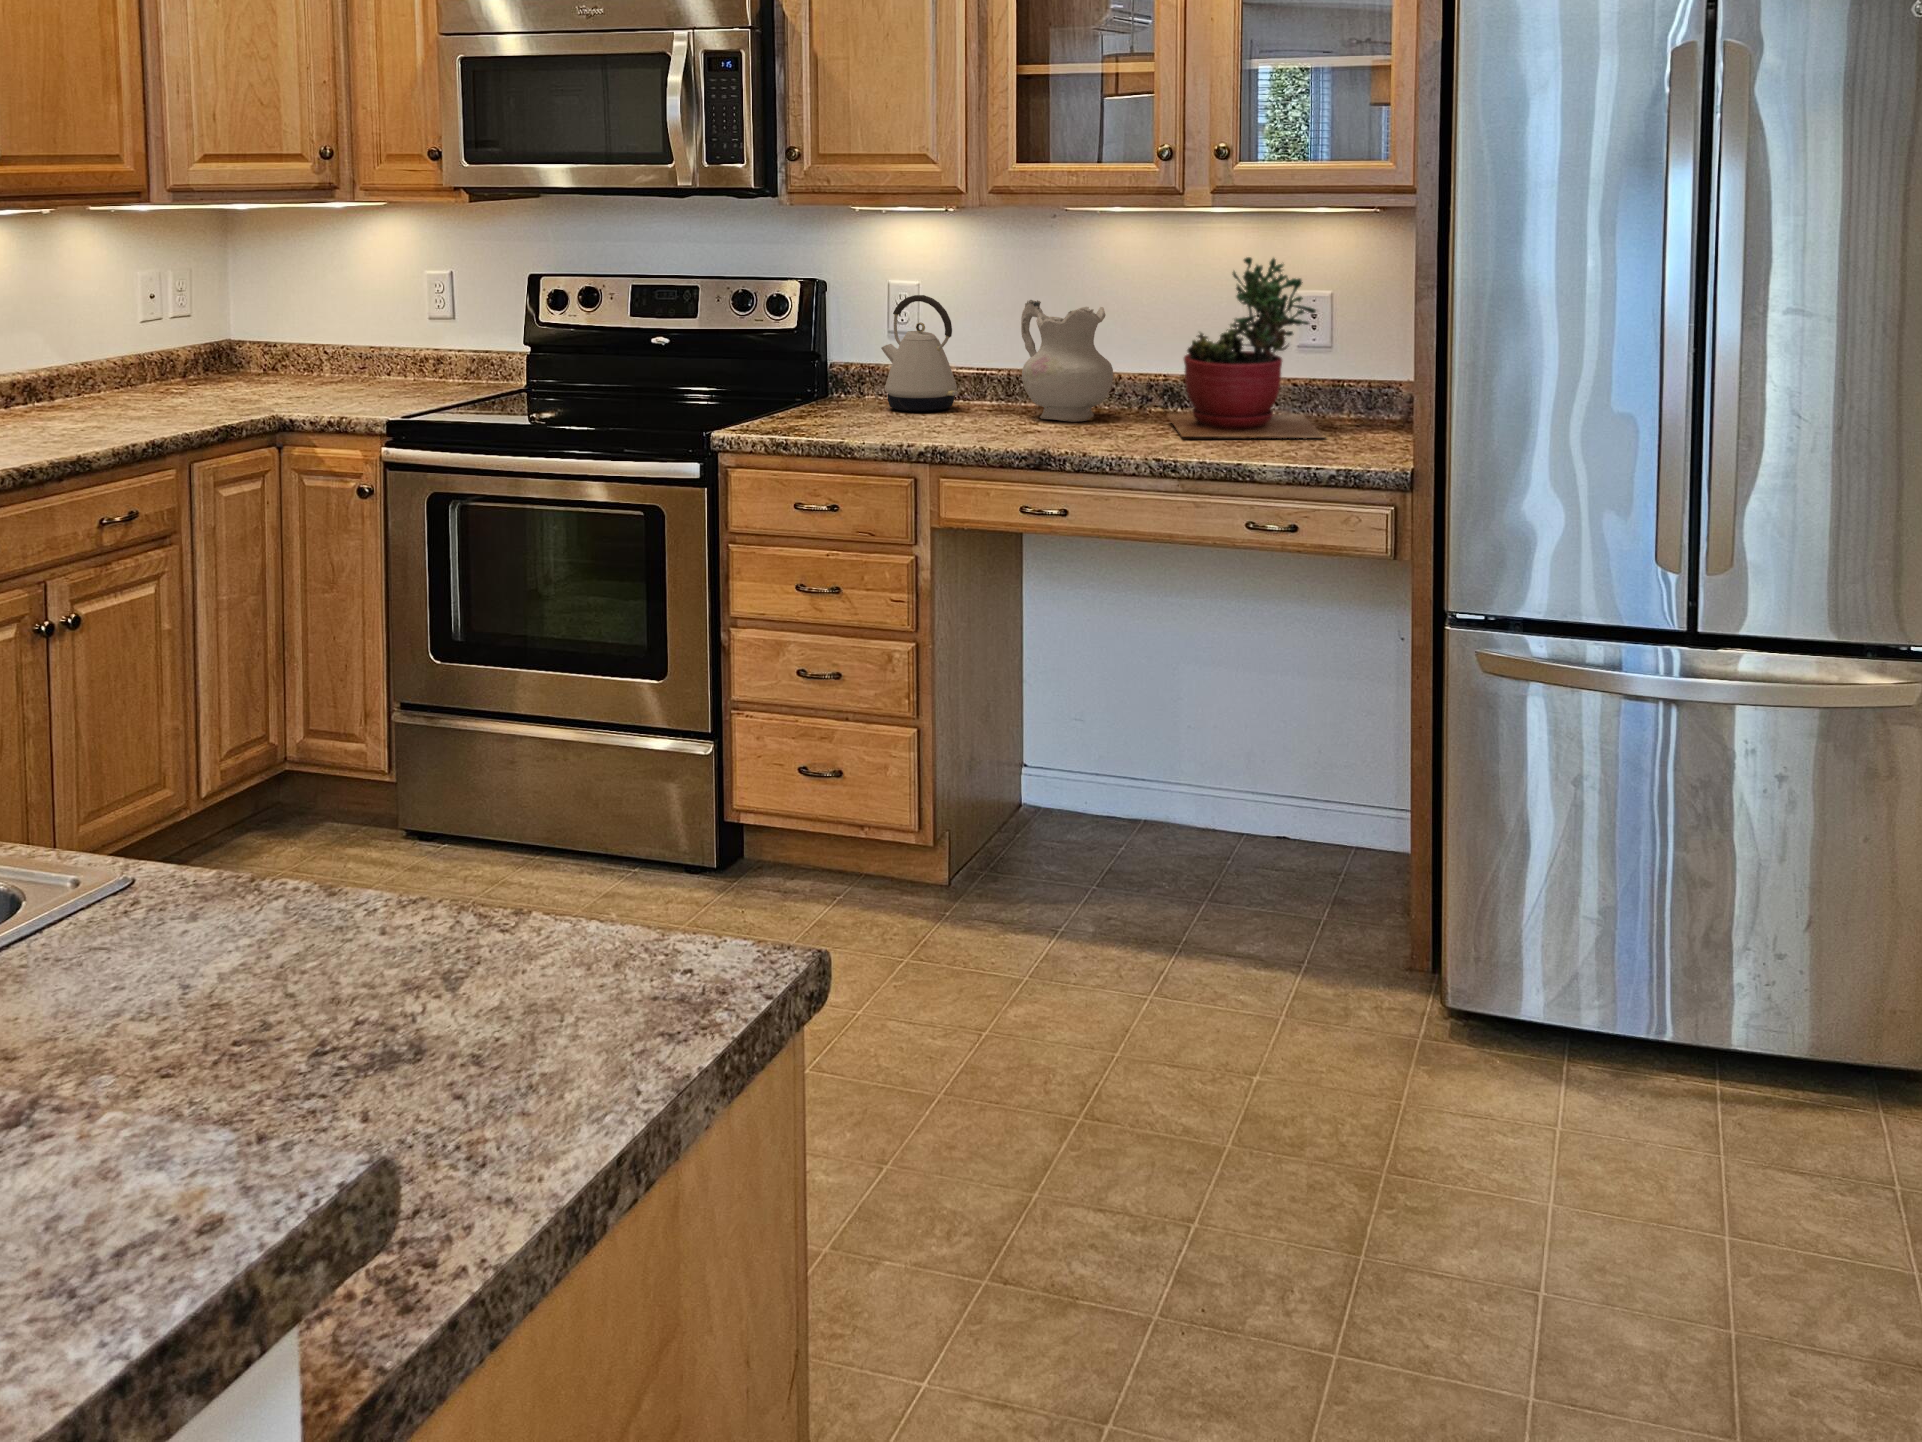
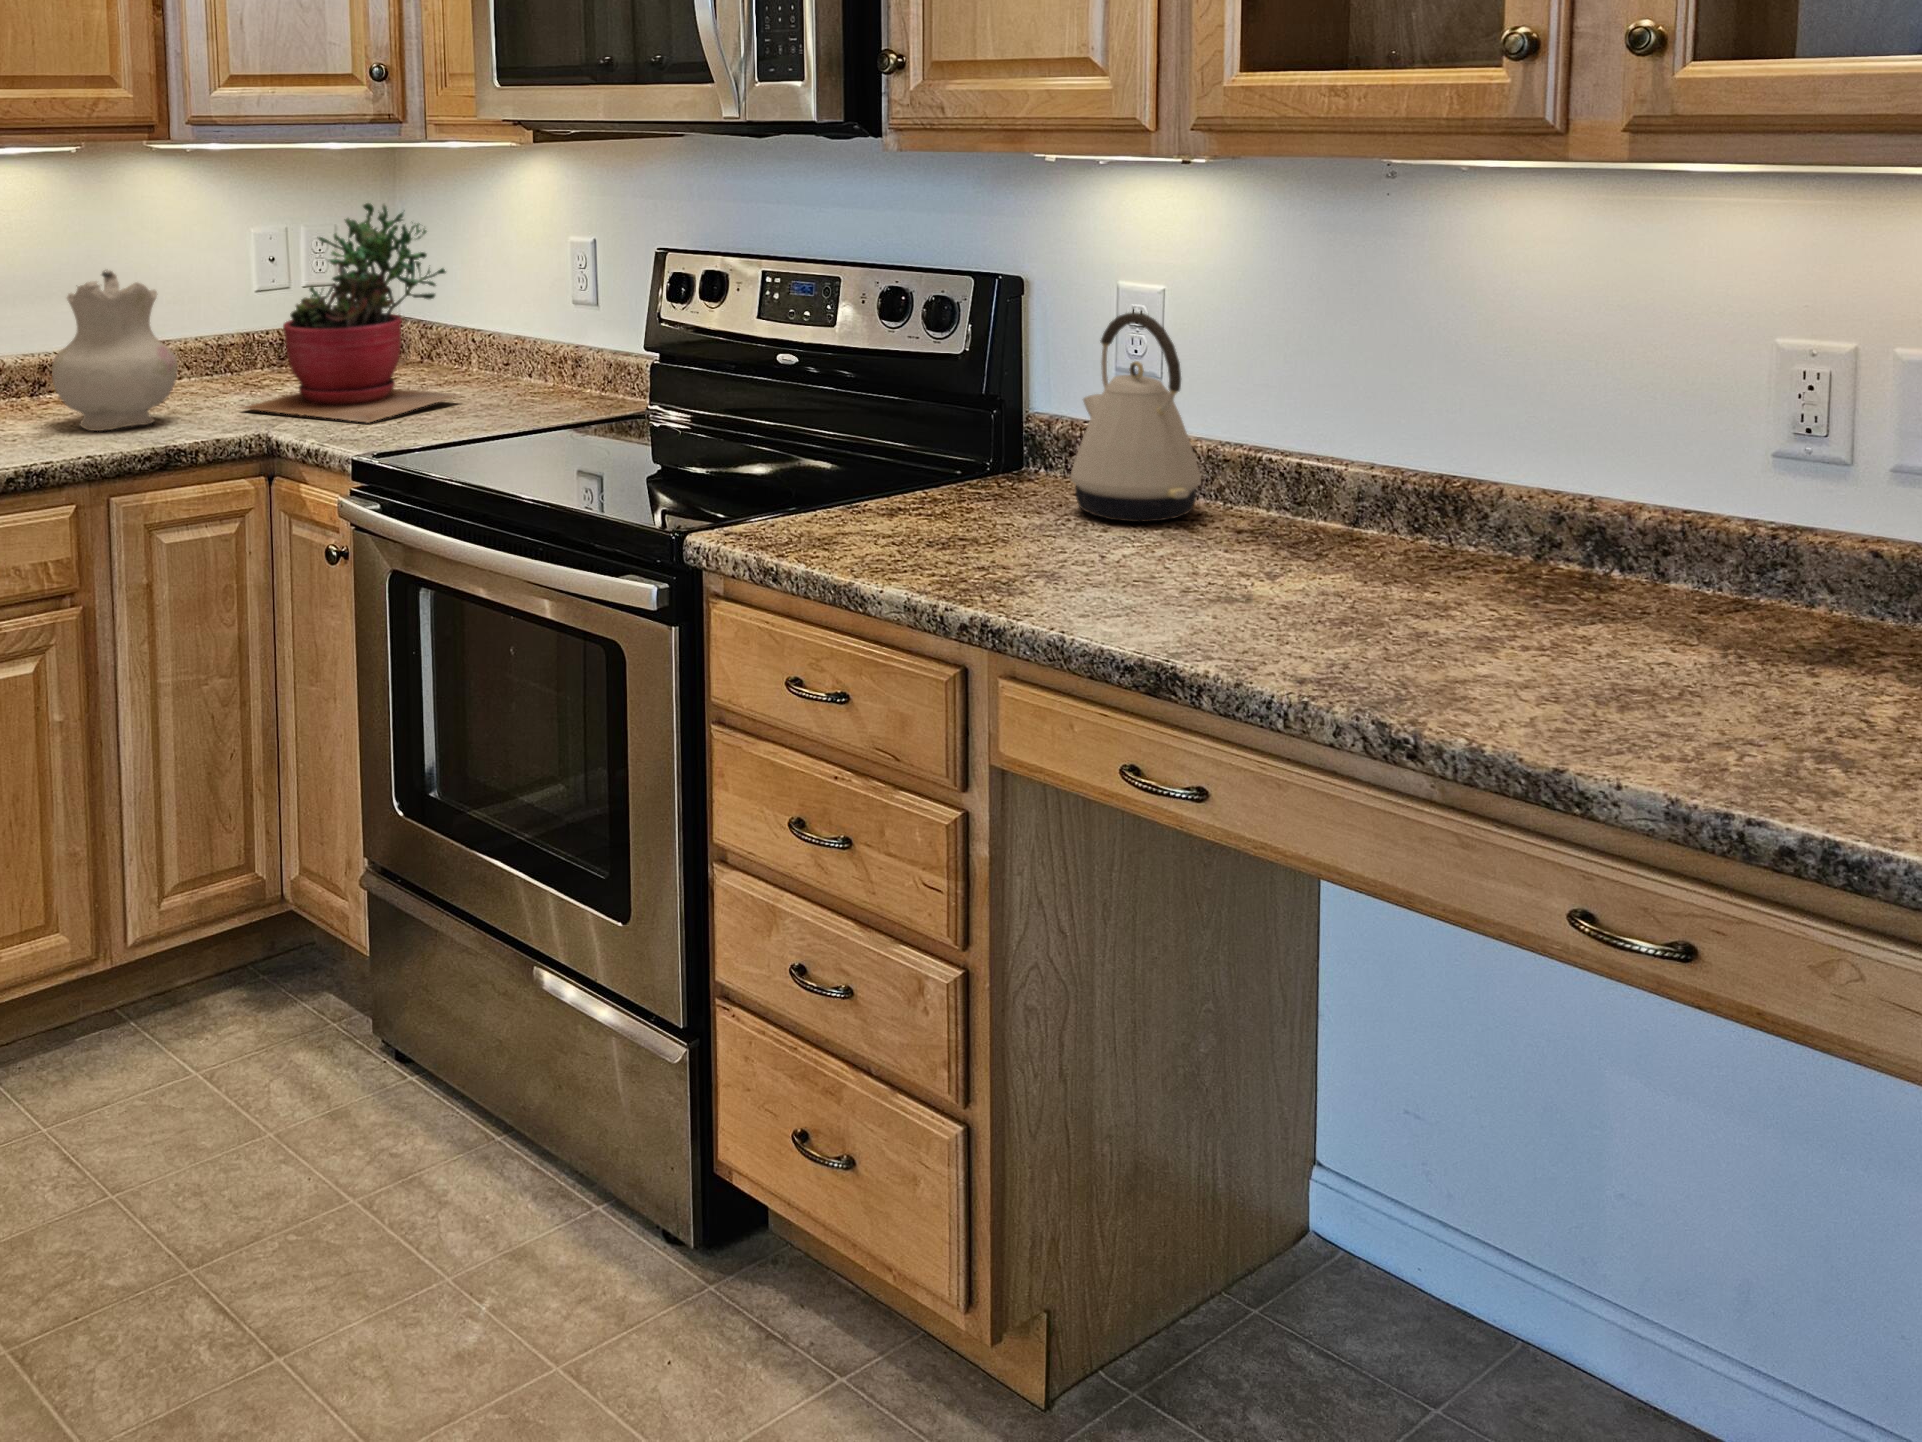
succulent plant: present [1168,257,1325,438] -> present [244,203,458,423]
ceramic pitcher: present [1021,300,1113,422] -> present [52,270,178,431]

